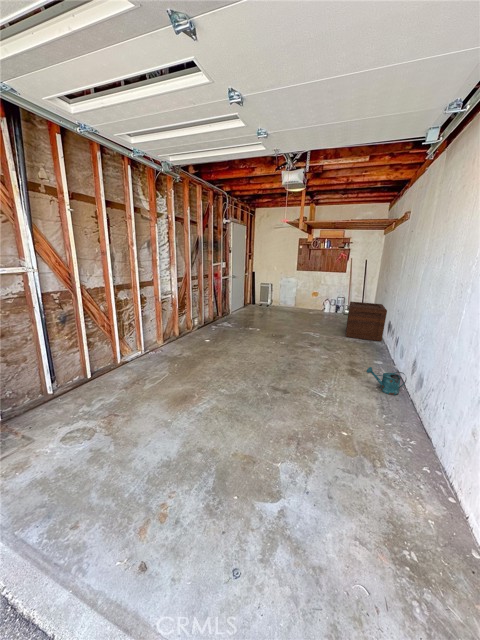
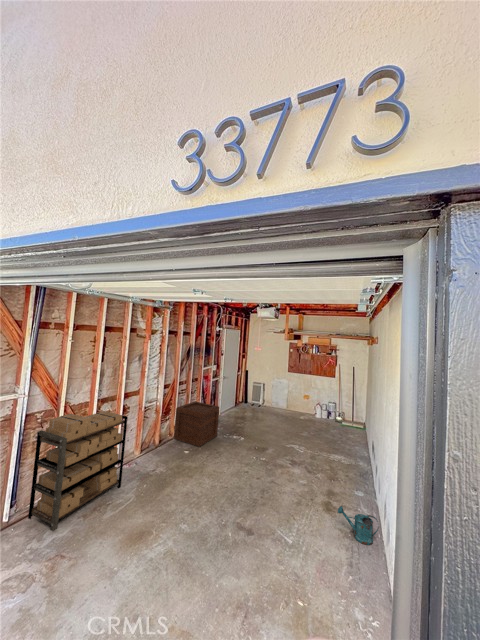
shelving unit: none [58,296,153,400] -> present [28,411,128,531]
wooden crate: present [346,302,387,342] -> present [174,401,219,447]

